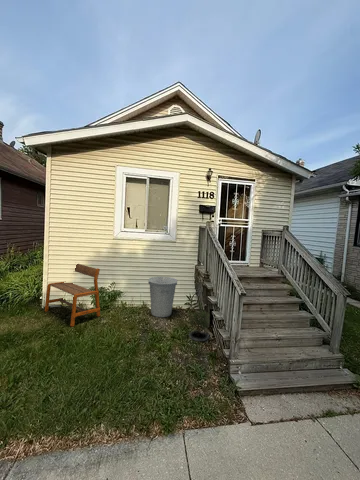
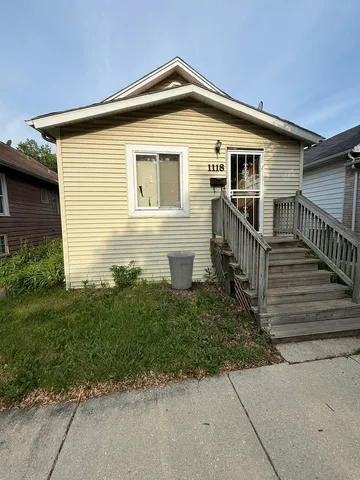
bench: present [45,264,100,327] -> none [69,244,124,302]
potted tree: present [188,303,208,341] -> none [209,267,233,305]

